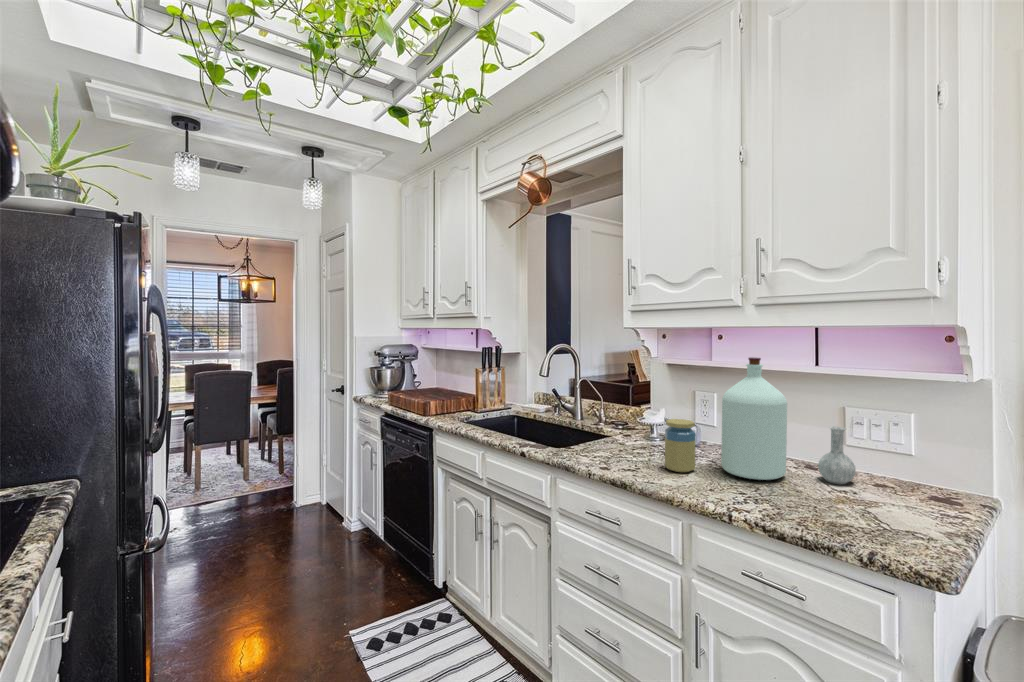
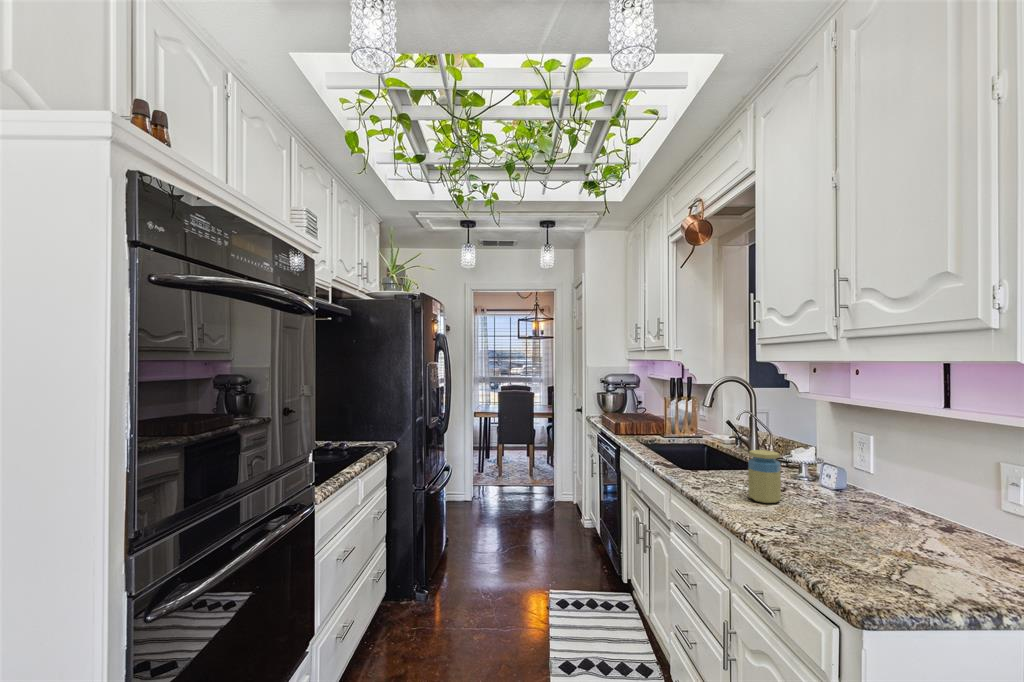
bottle: present [721,357,856,484] -> none [803,392,957,544]

